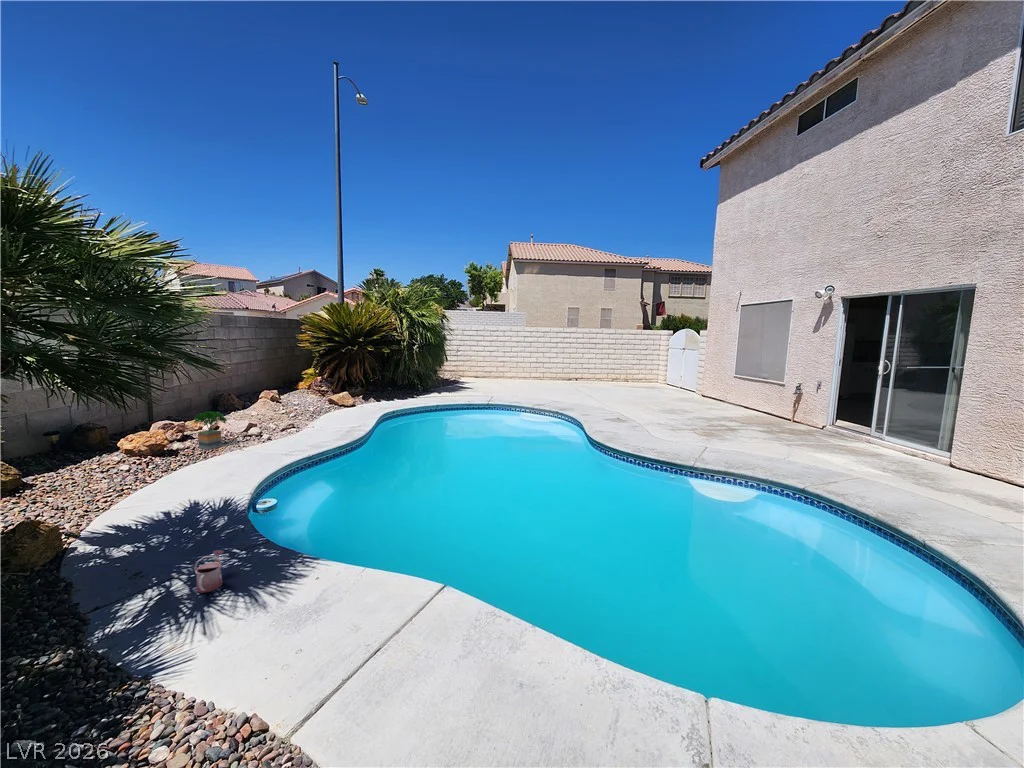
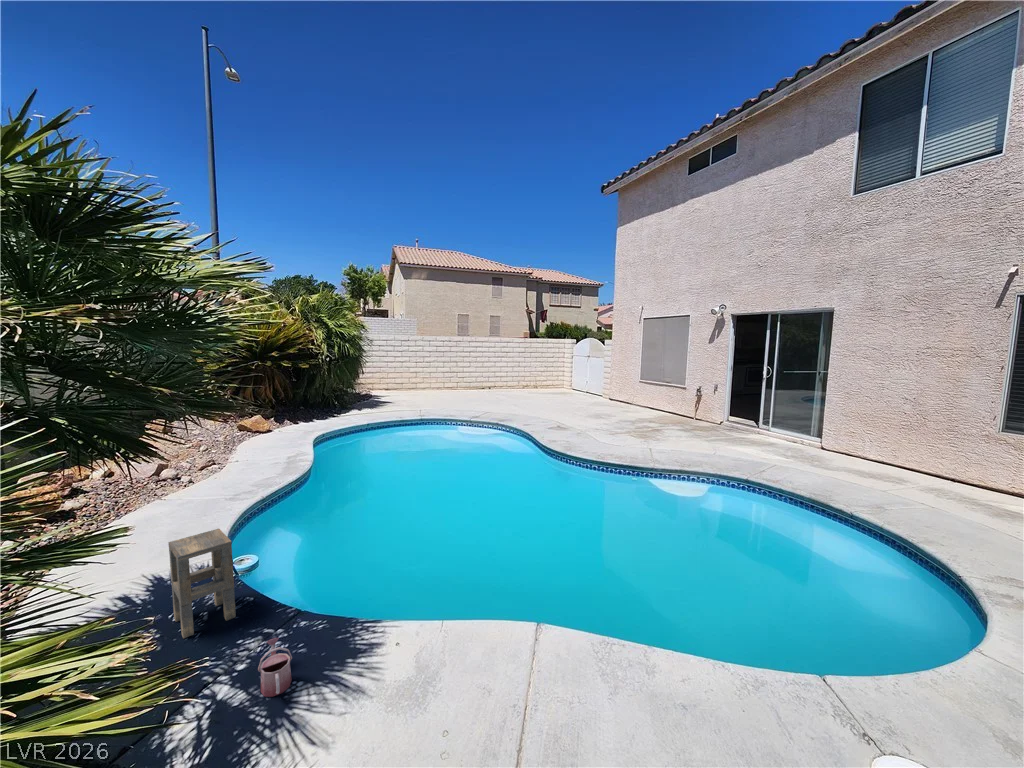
potted tree: present [194,412,227,450] -> none [87,455,138,506]
side table: none [176,465,224,543] -> present [169,529,236,638]

